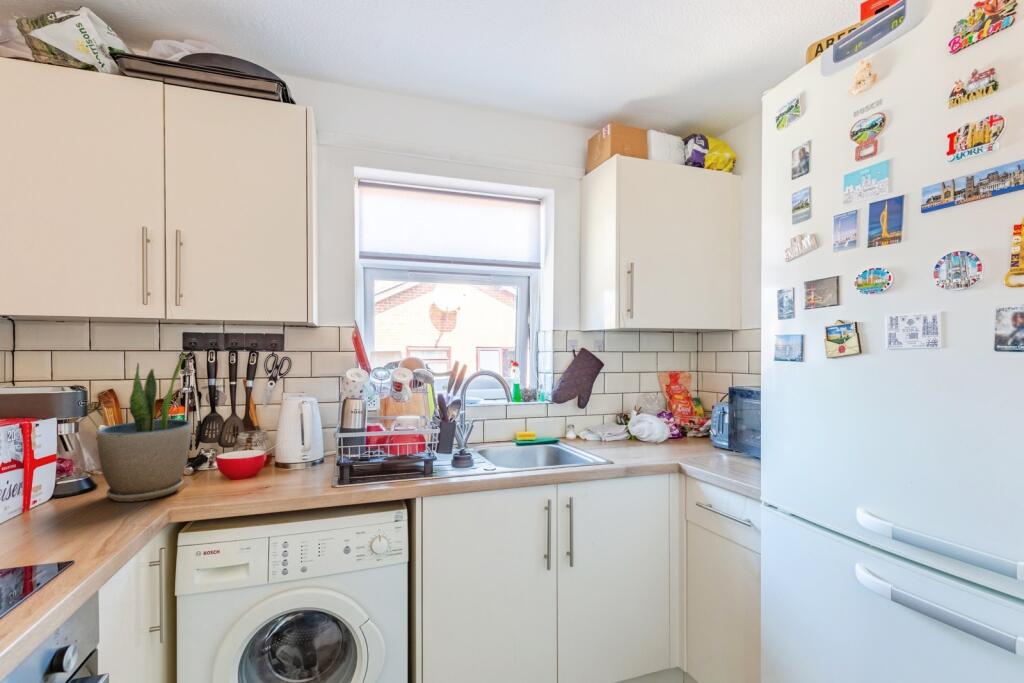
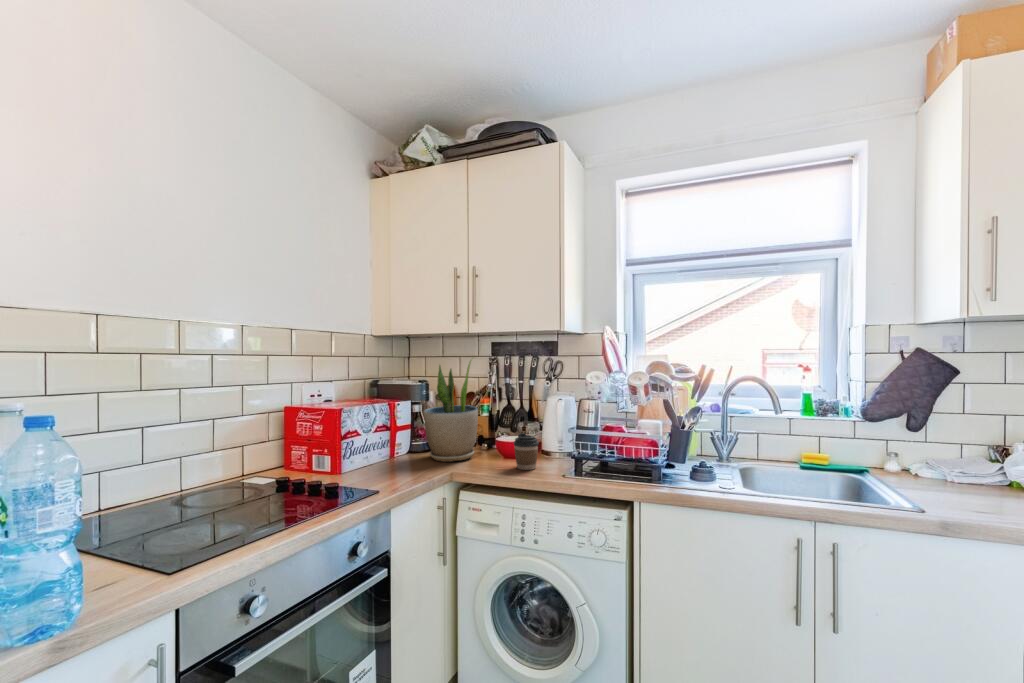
coffee cup: none [256,446,290,490] -> present [514,433,539,470]

